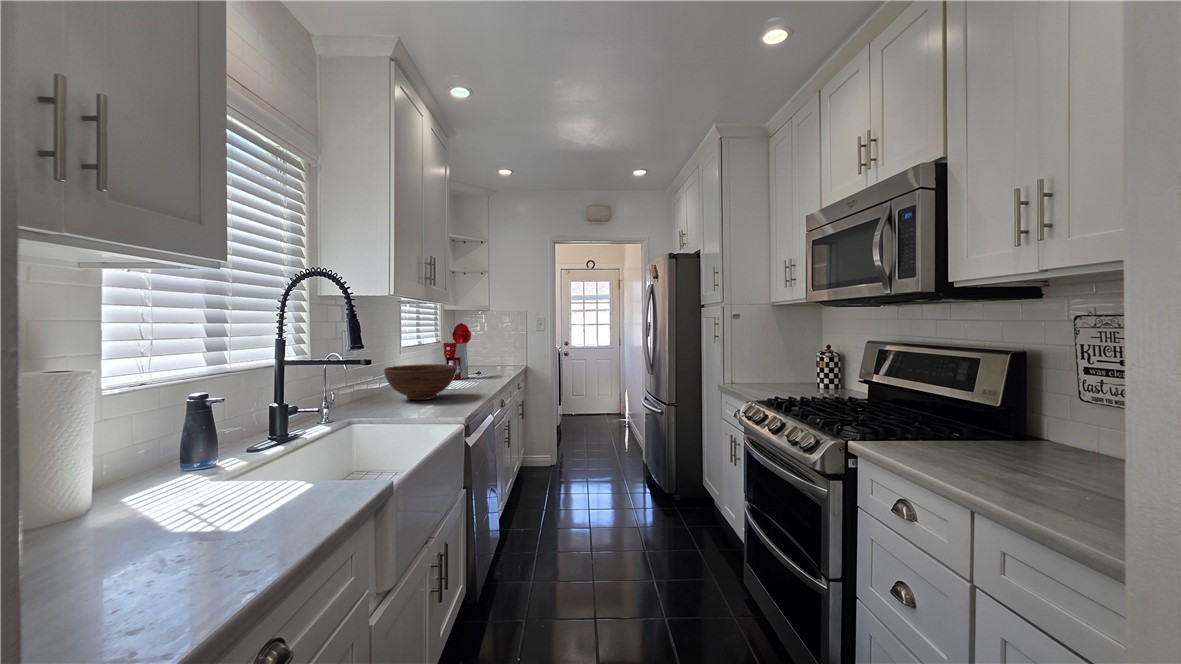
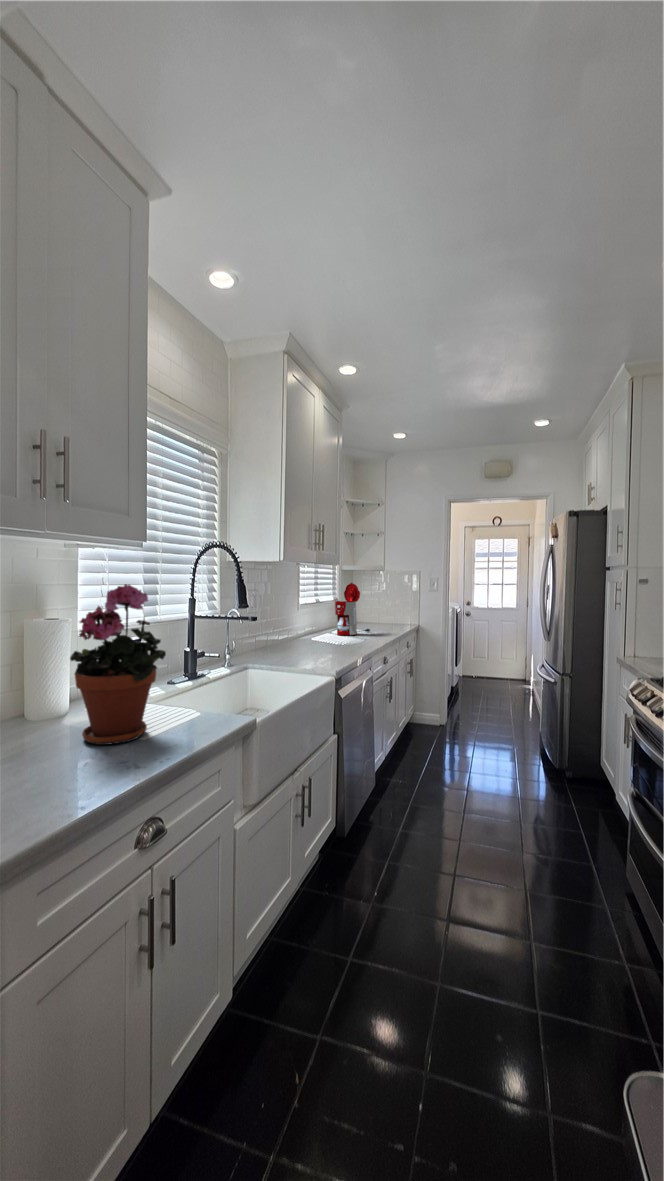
potted plant: none [103,317,272,549] -> present [70,584,166,745]
fruit bowl: present [384,364,457,400] -> none [278,621,338,653]

